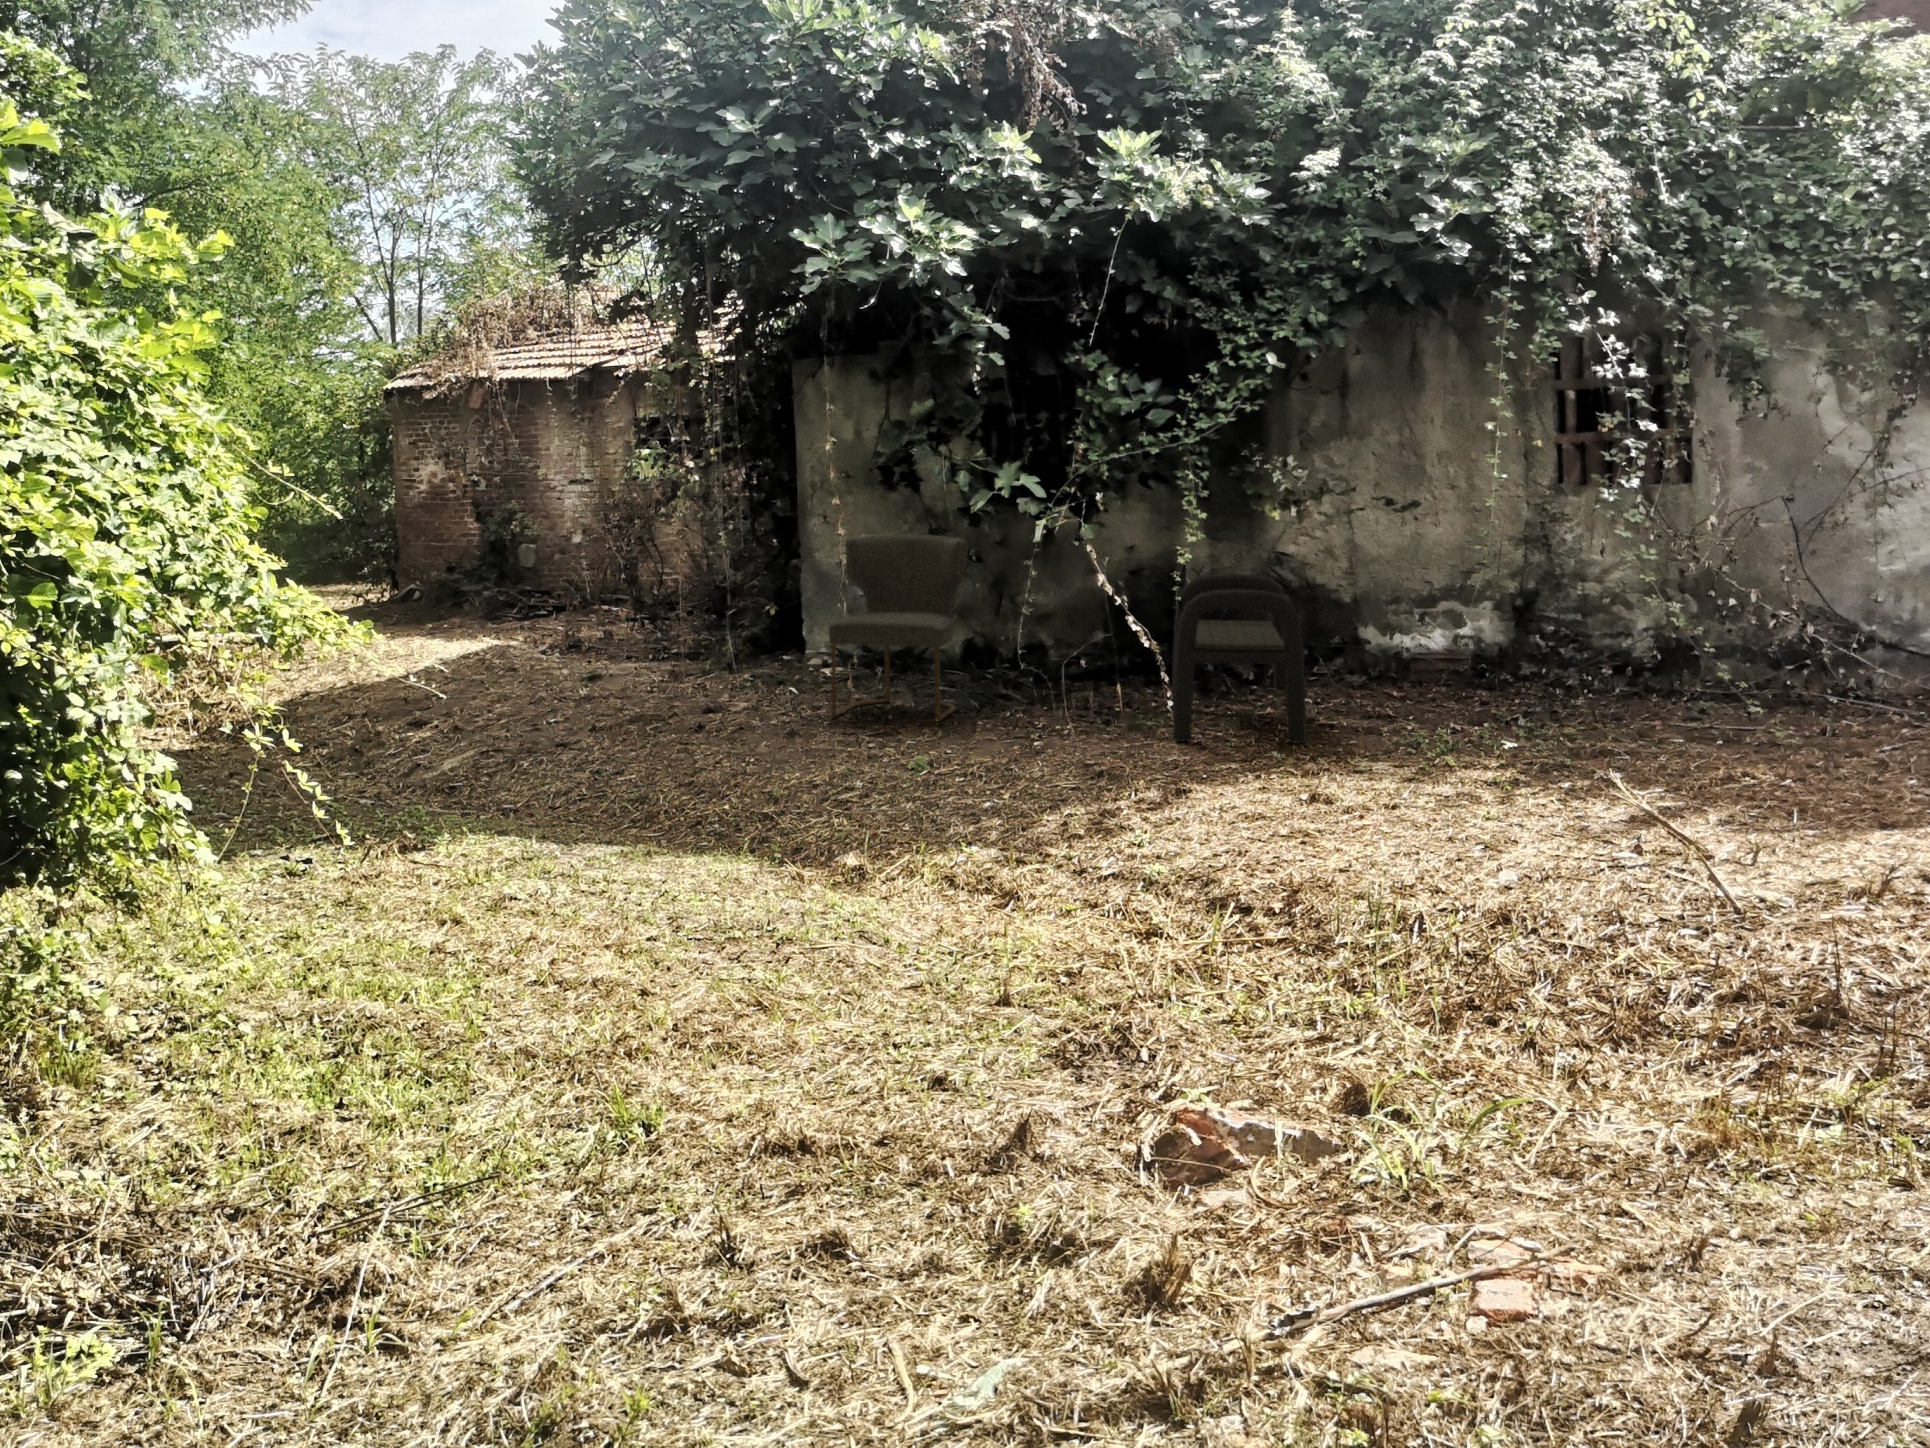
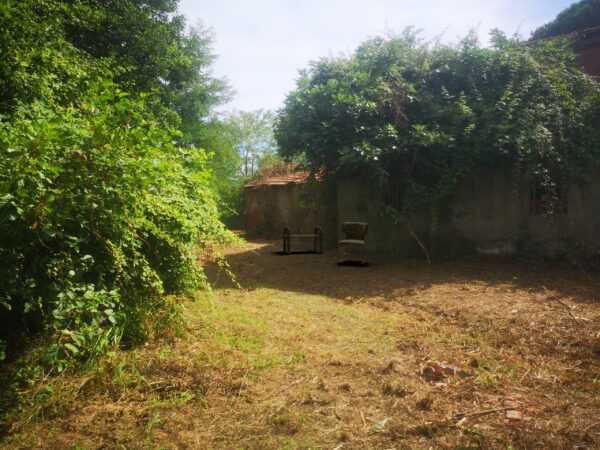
bench: present [1172,573,1306,743] -> present [283,226,323,254]

